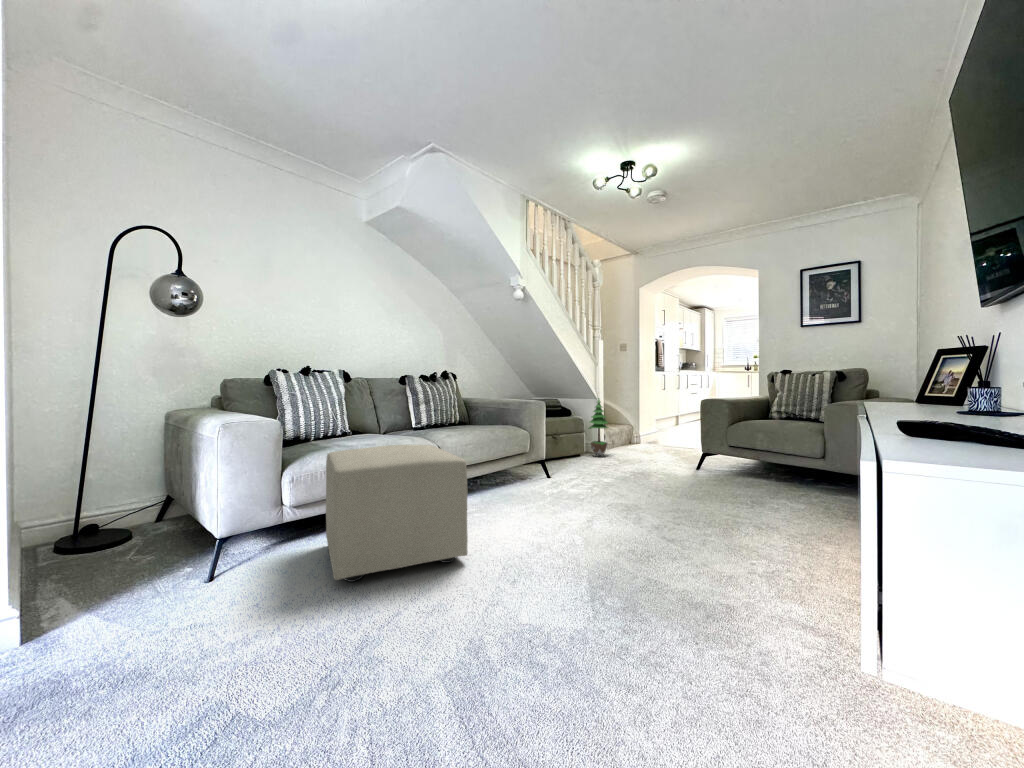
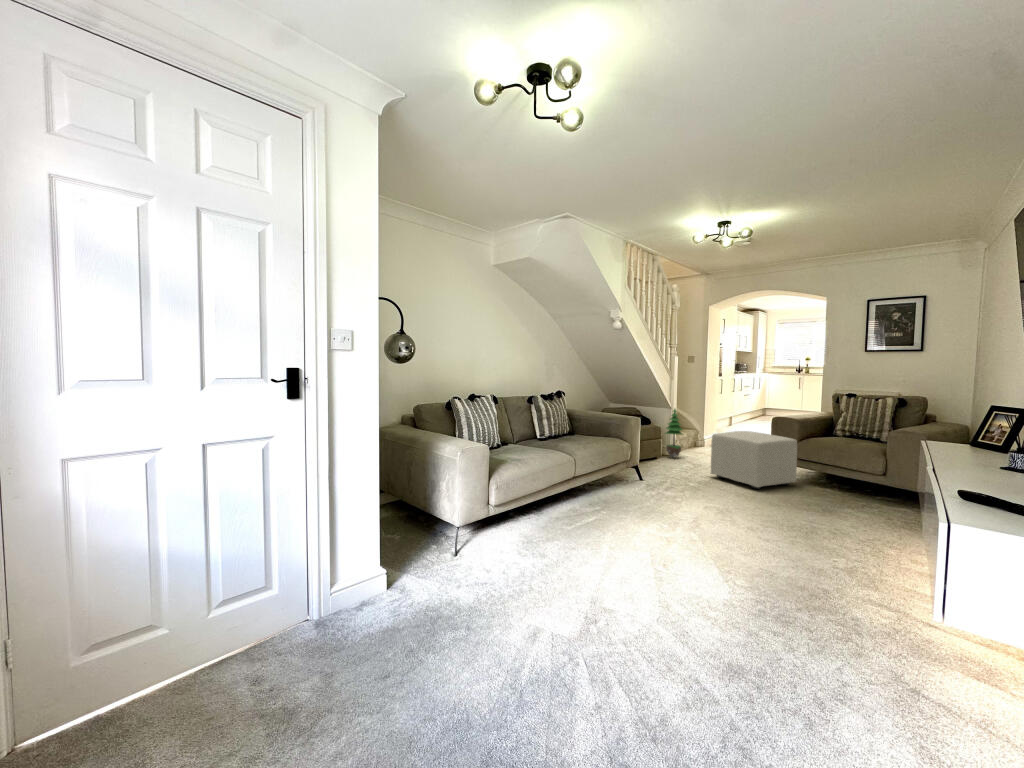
ottoman: present [326,445,468,582] -> present [710,431,797,489]

